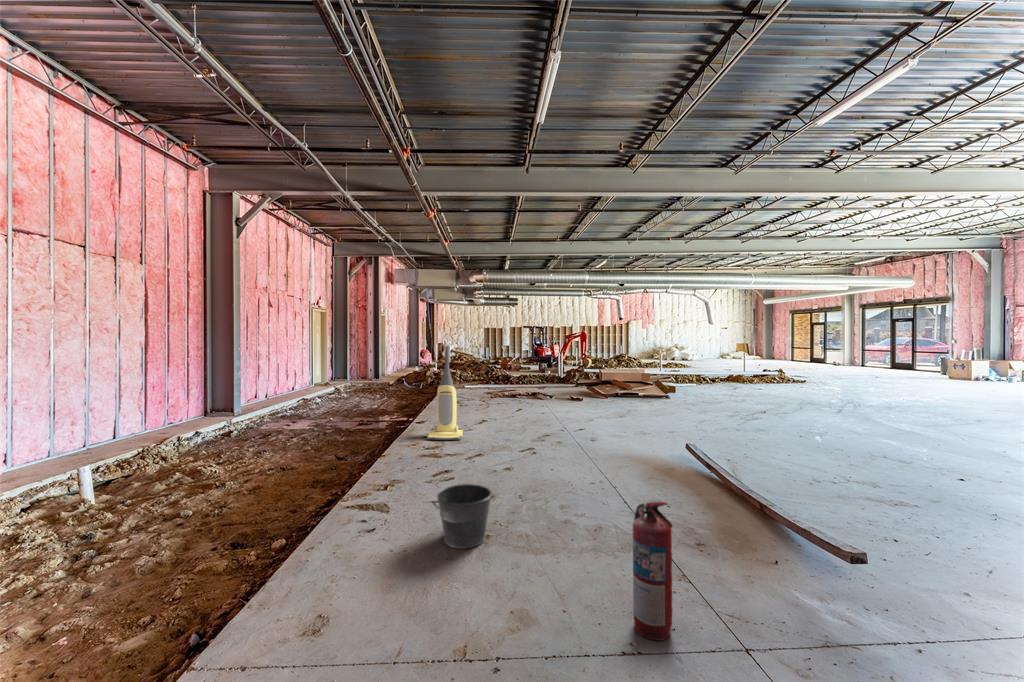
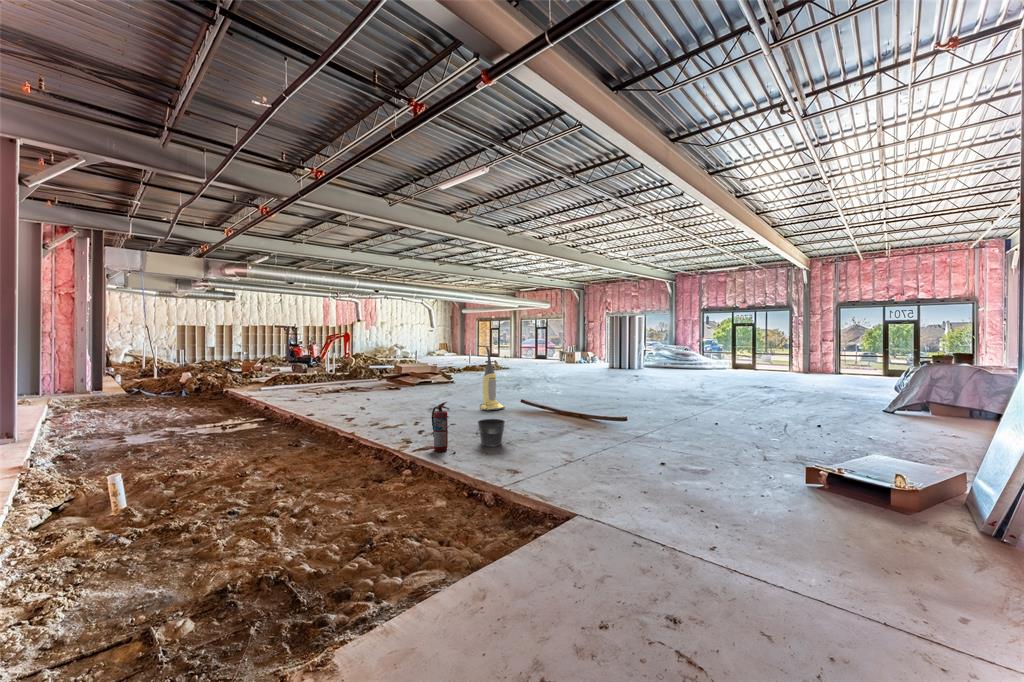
vacuum cleaner: present [427,346,463,440] -> present [480,347,505,411]
fire extinguisher: present [633,501,673,641] -> present [432,402,449,452]

